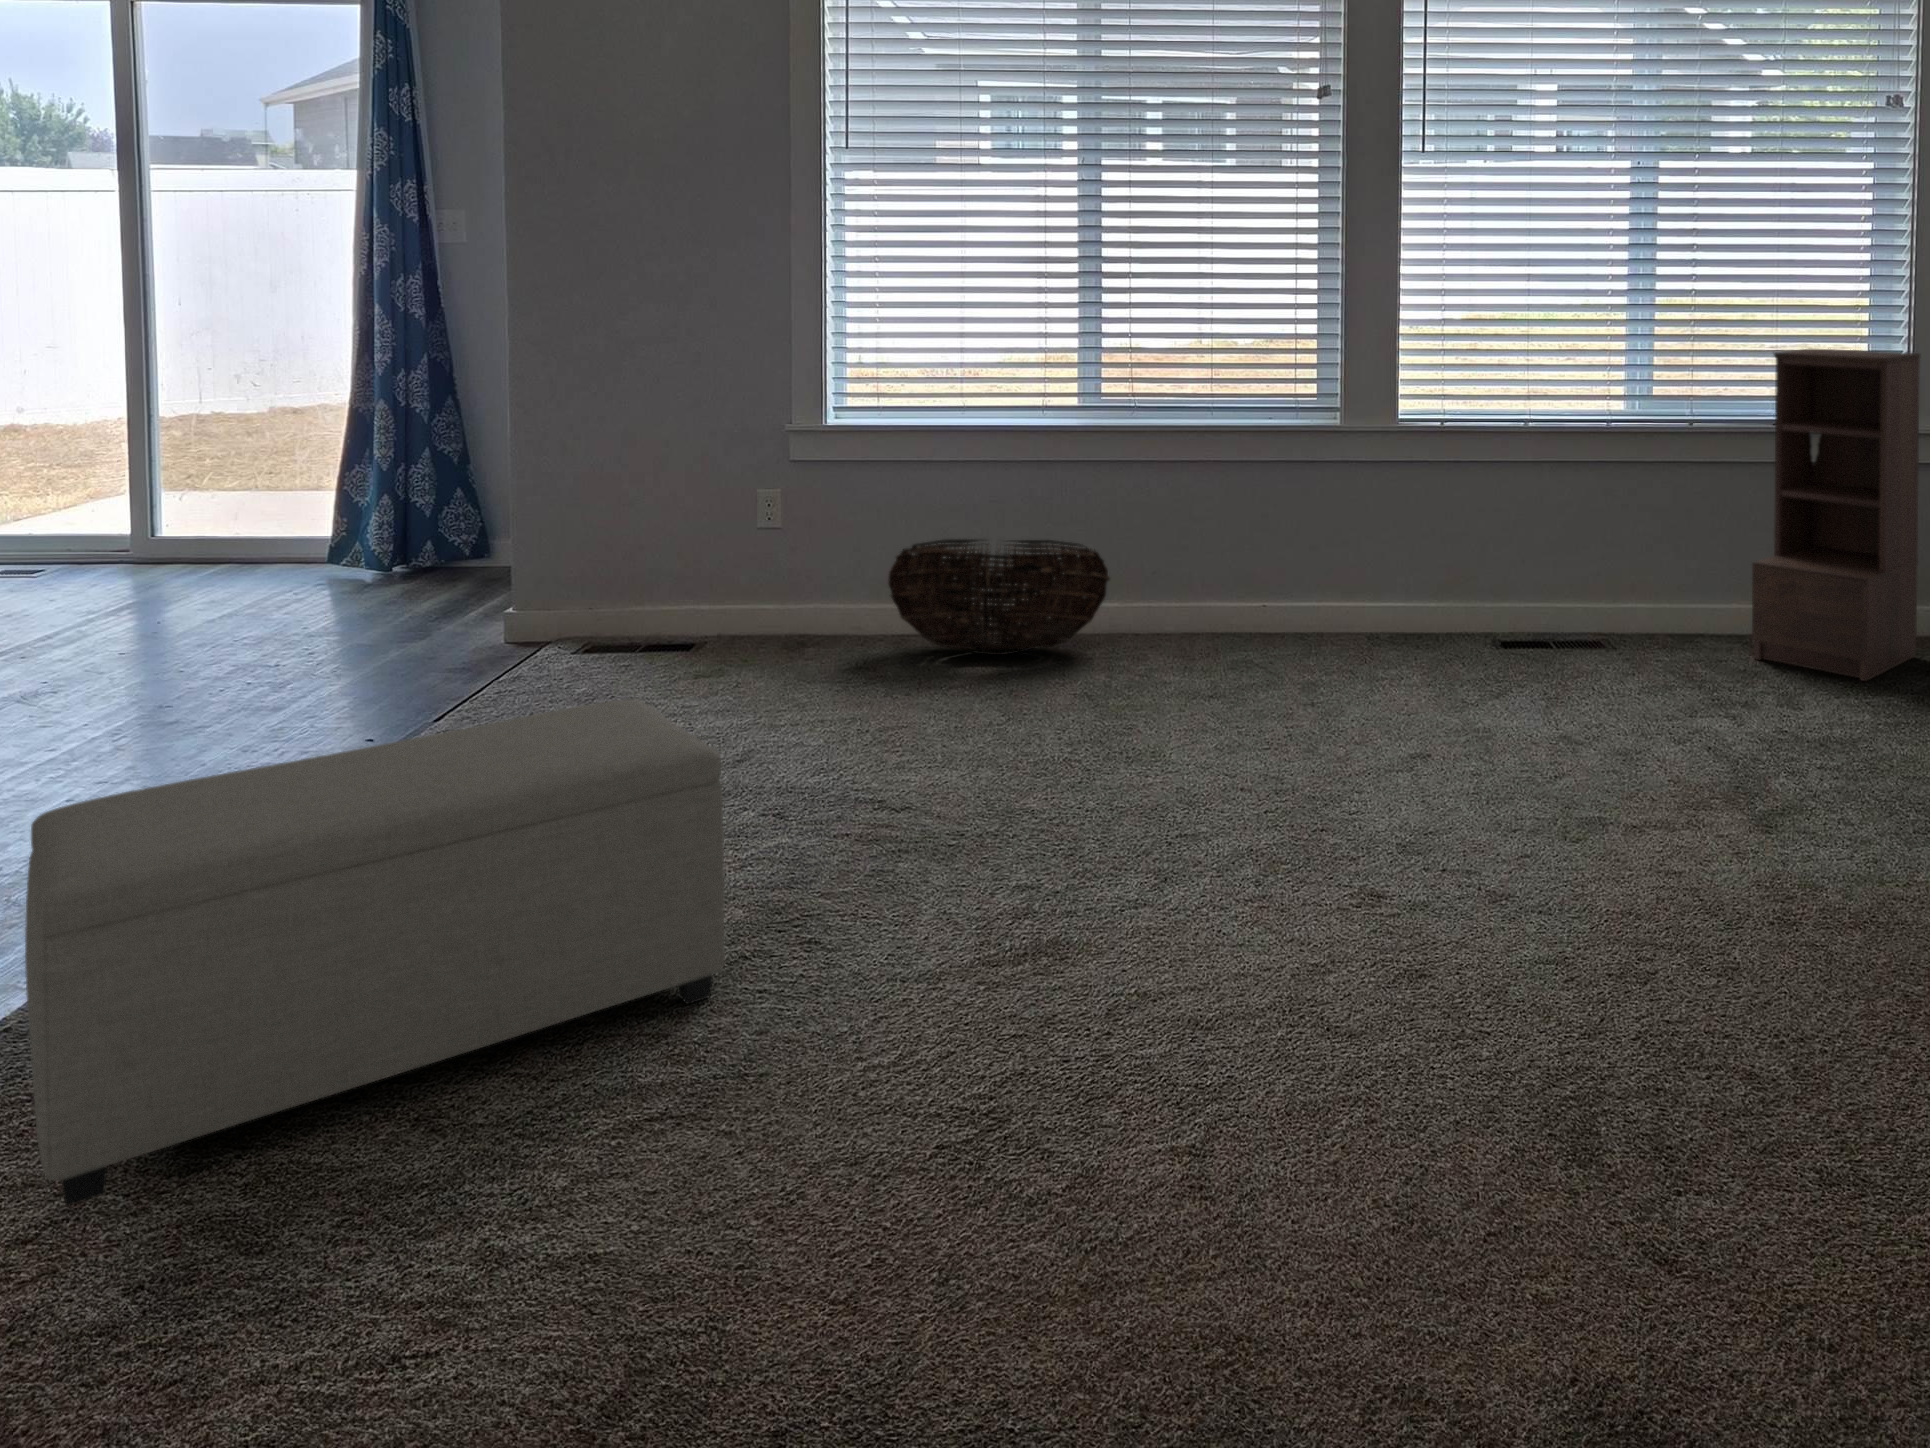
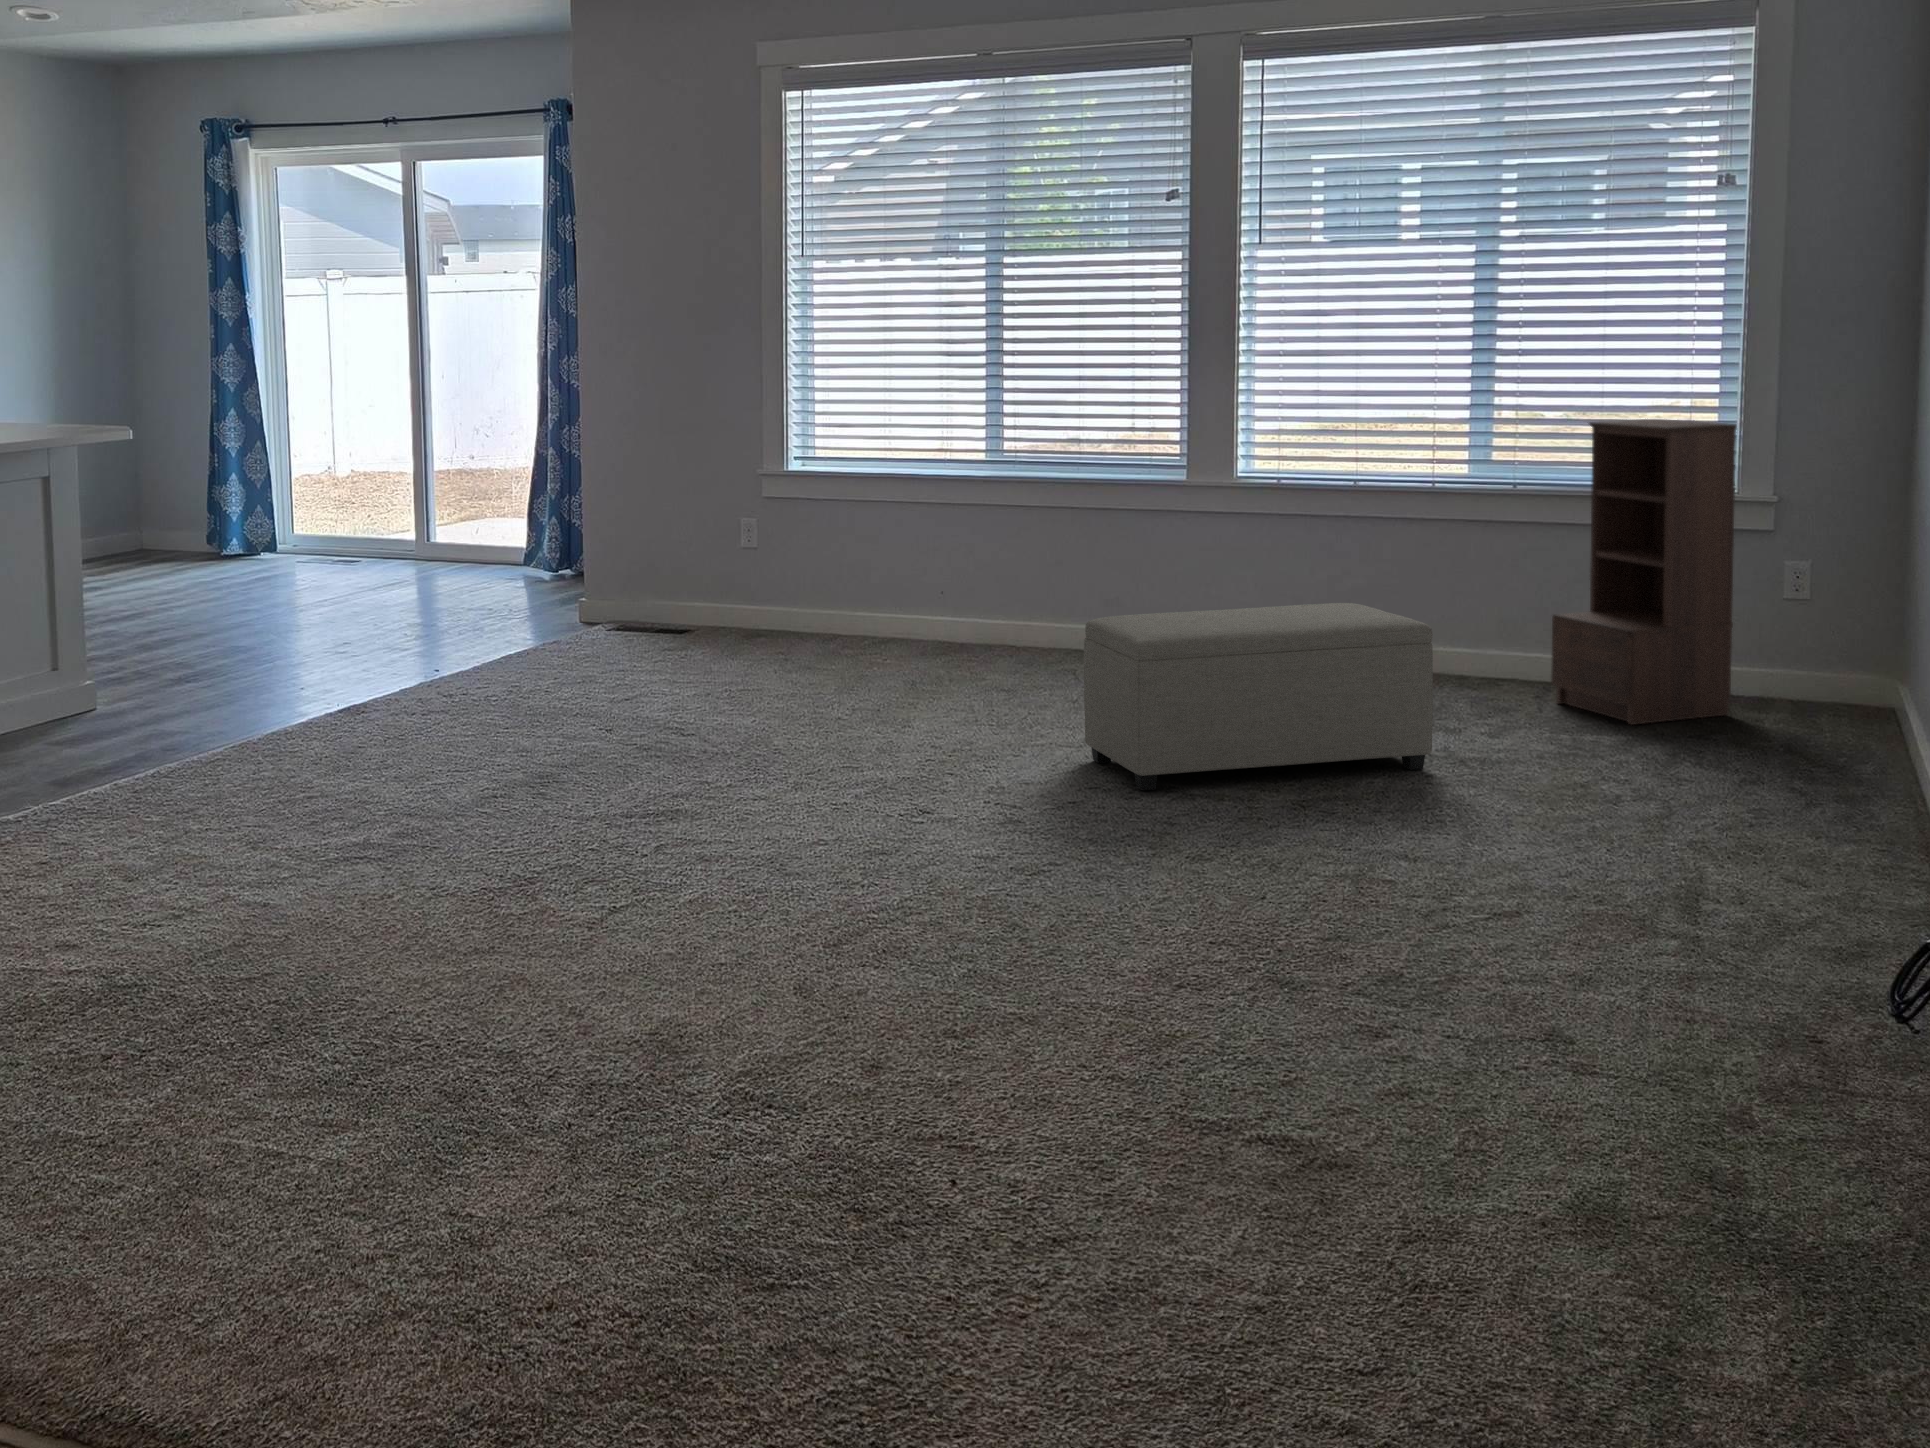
basket: present [888,539,1110,655] -> none [839,558,1003,649]
ottoman: present [25,700,725,1206] -> present [1084,603,1433,790]

